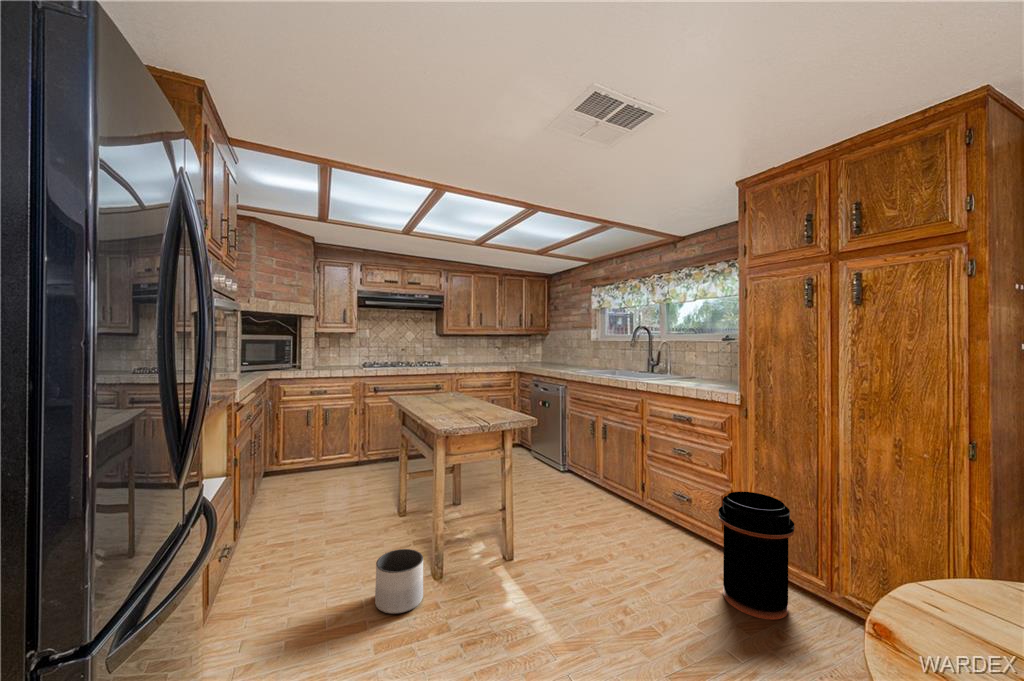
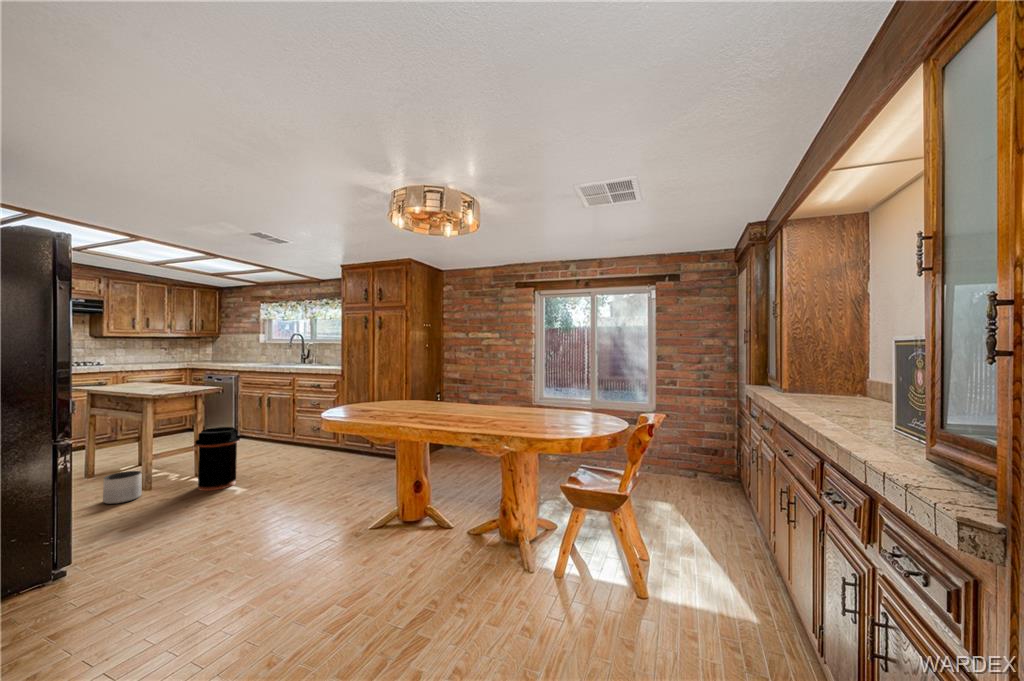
trash can: present [719,492,794,620] -> present [195,427,240,491]

